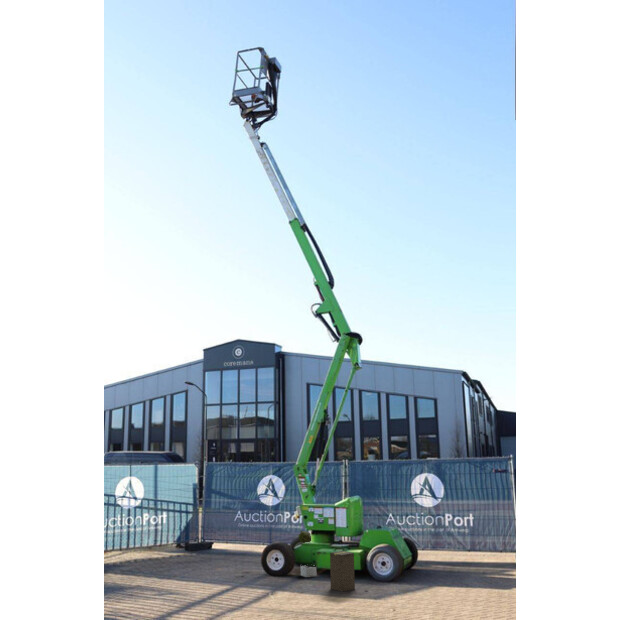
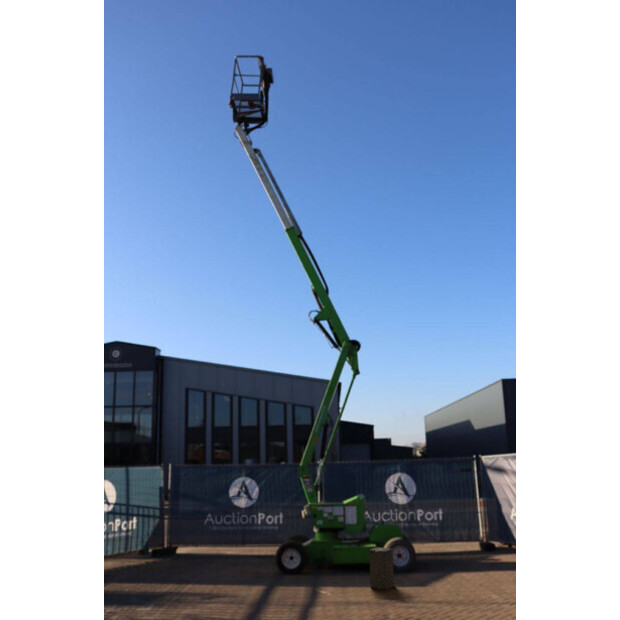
potted tree: present [298,531,317,577] -> none [313,529,333,578]

